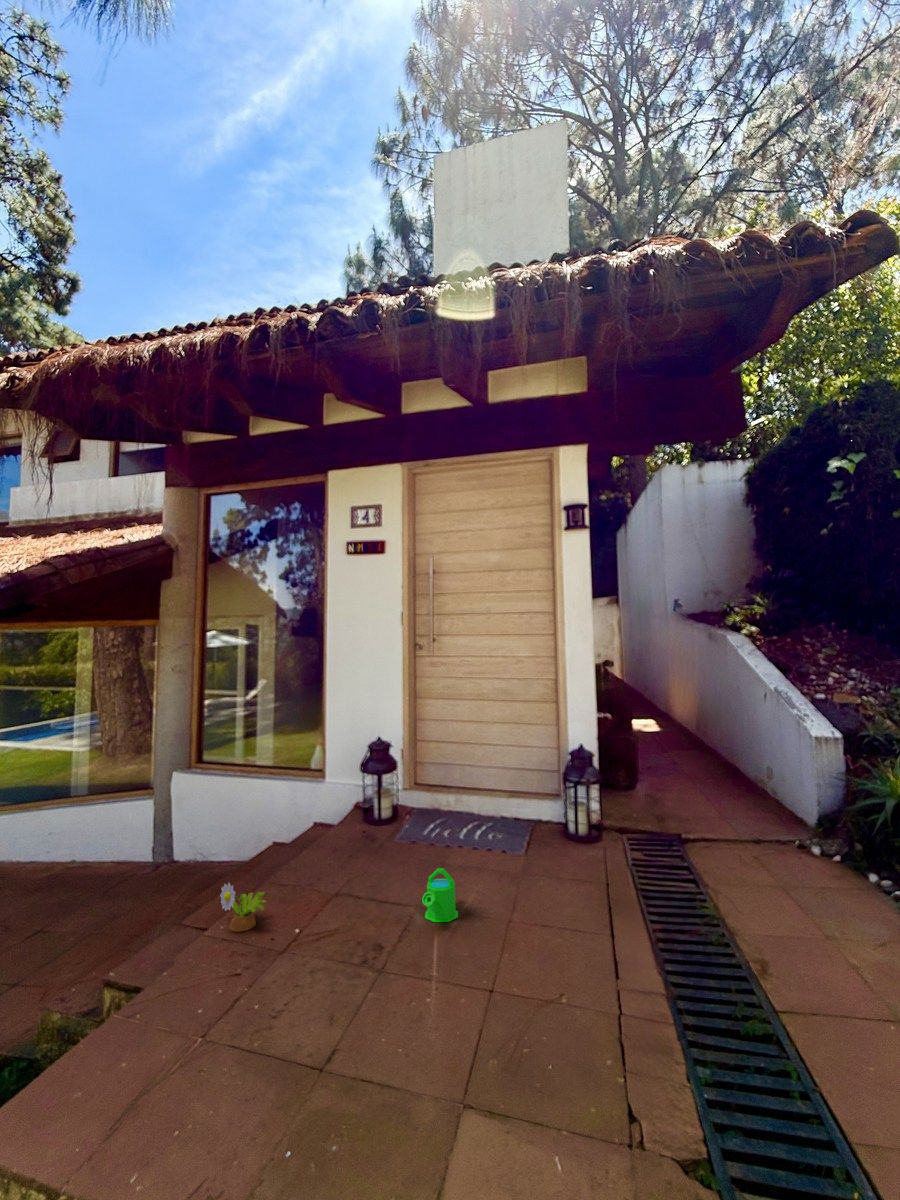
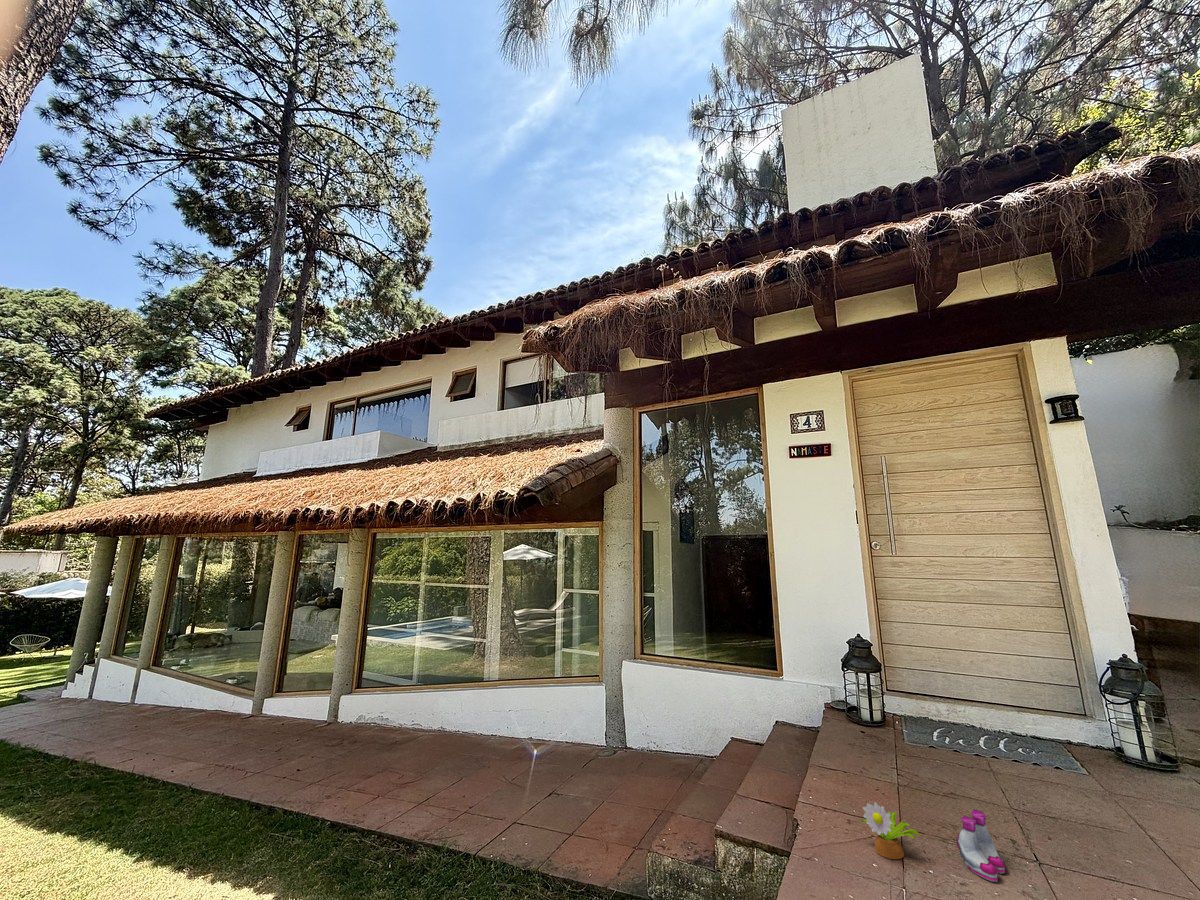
watering can: present [422,868,458,922] -> none [1079,794,1137,863]
boots: none [296,884,335,943] -> present [956,809,1005,882]

